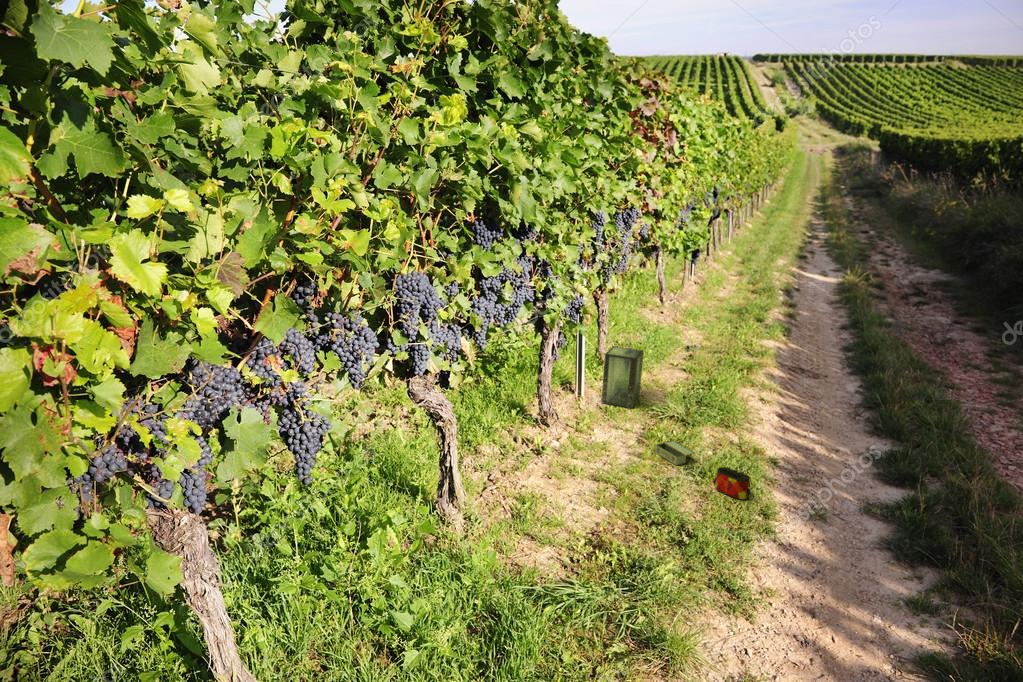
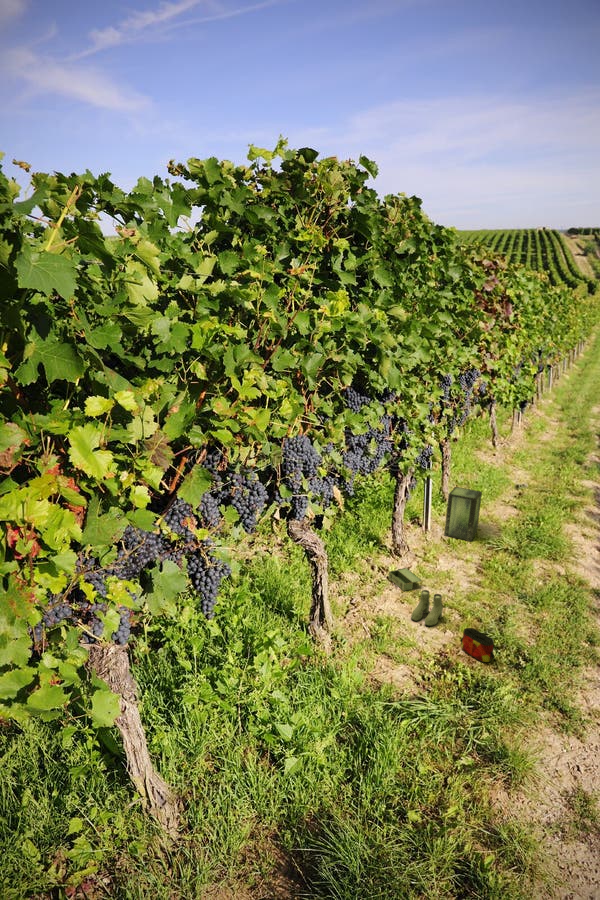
toolbox: present [655,441,695,465] -> present [389,568,421,591]
boots: none [560,460,596,501] -> present [411,590,443,626]
bag: present [713,467,751,500] -> present [460,628,494,663]

